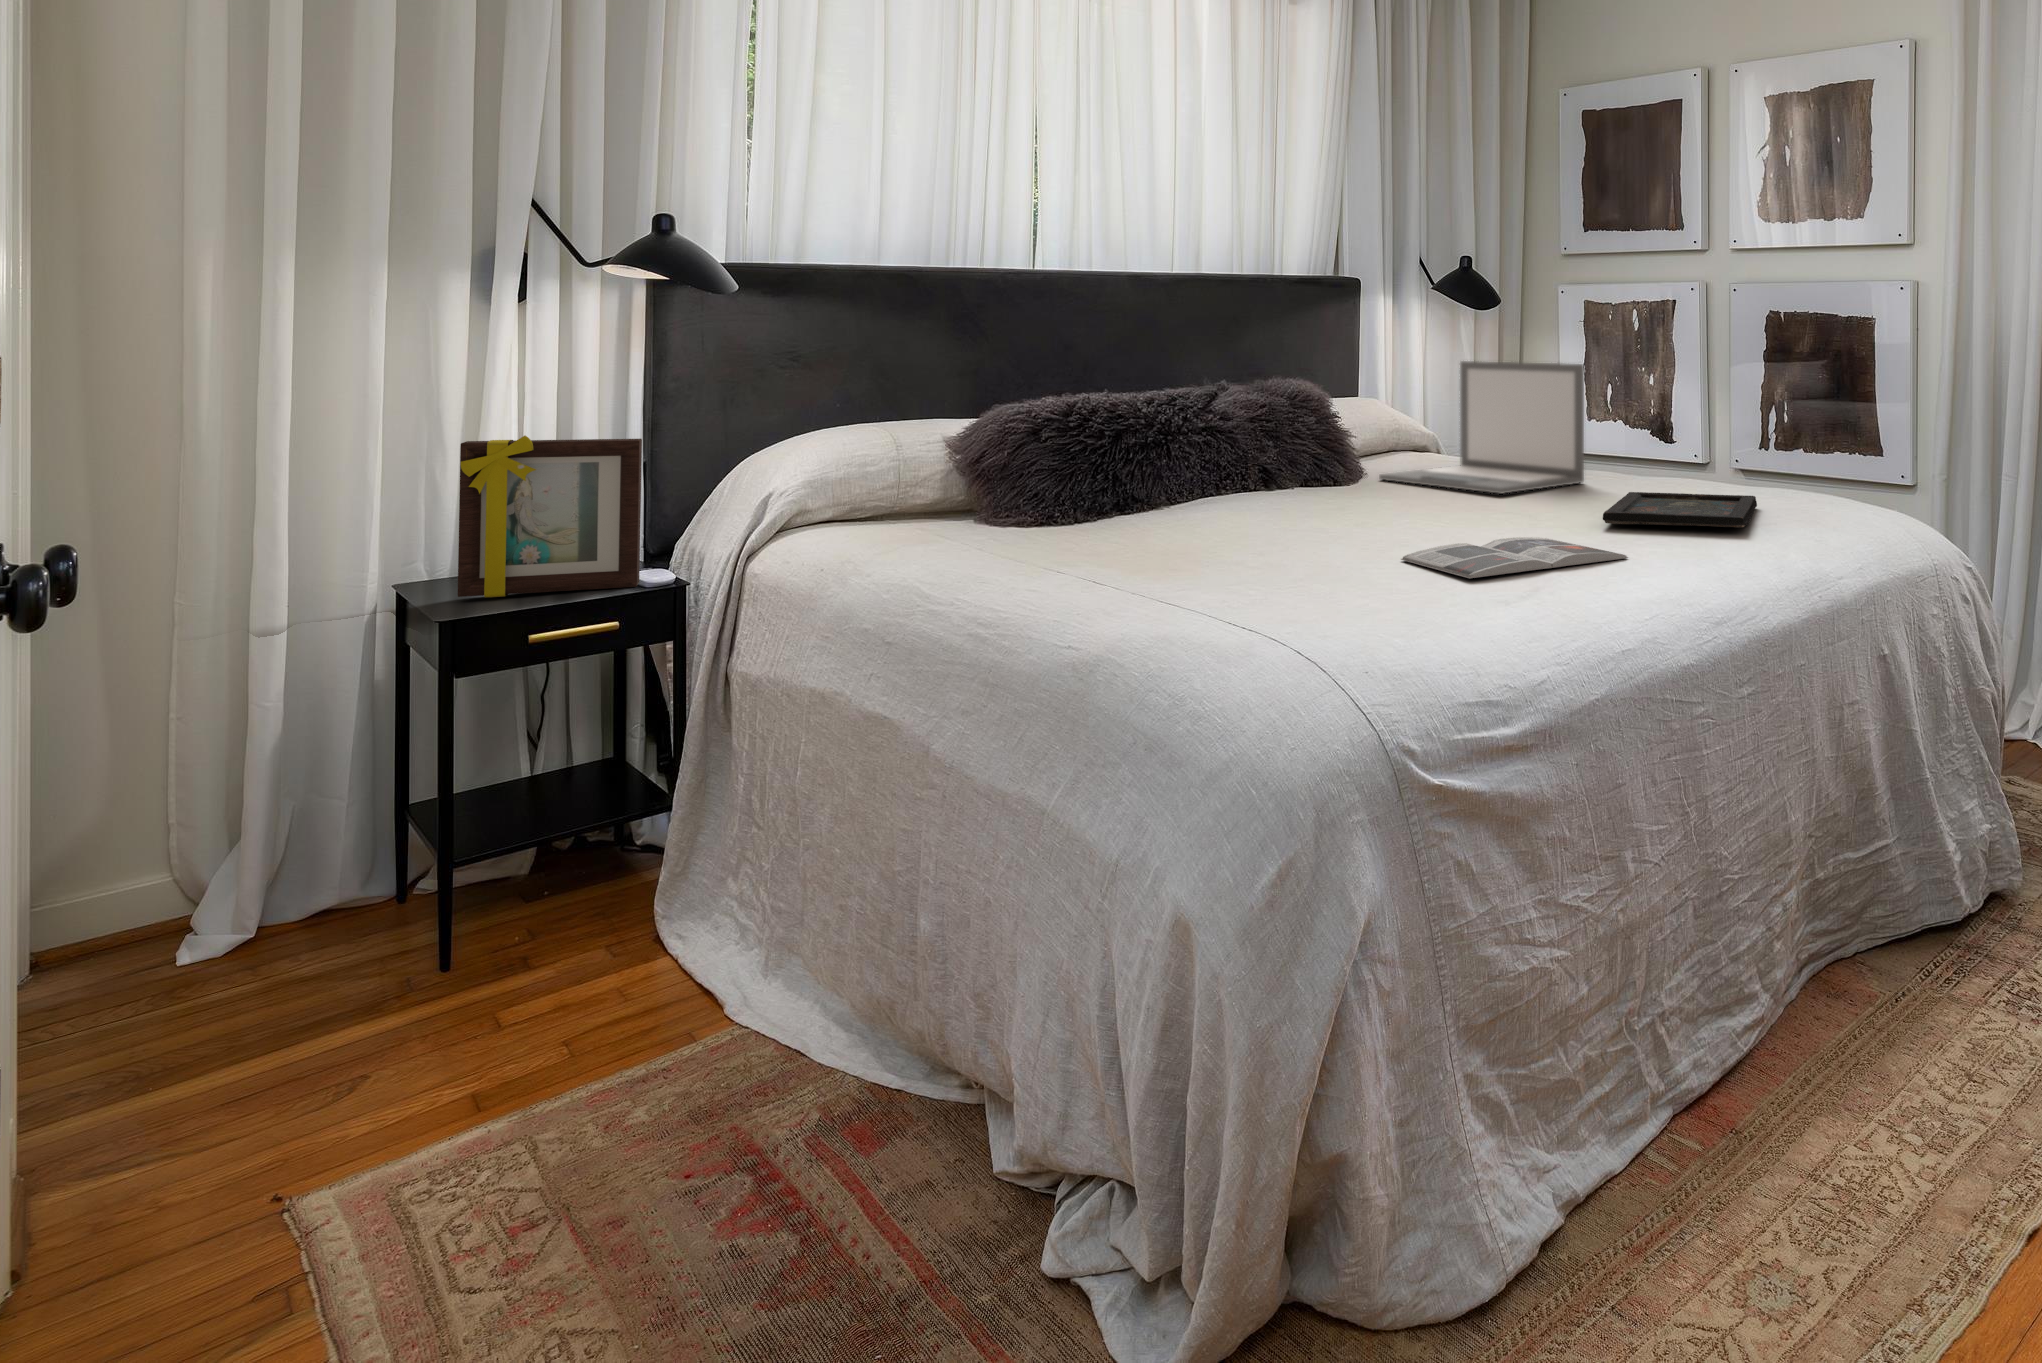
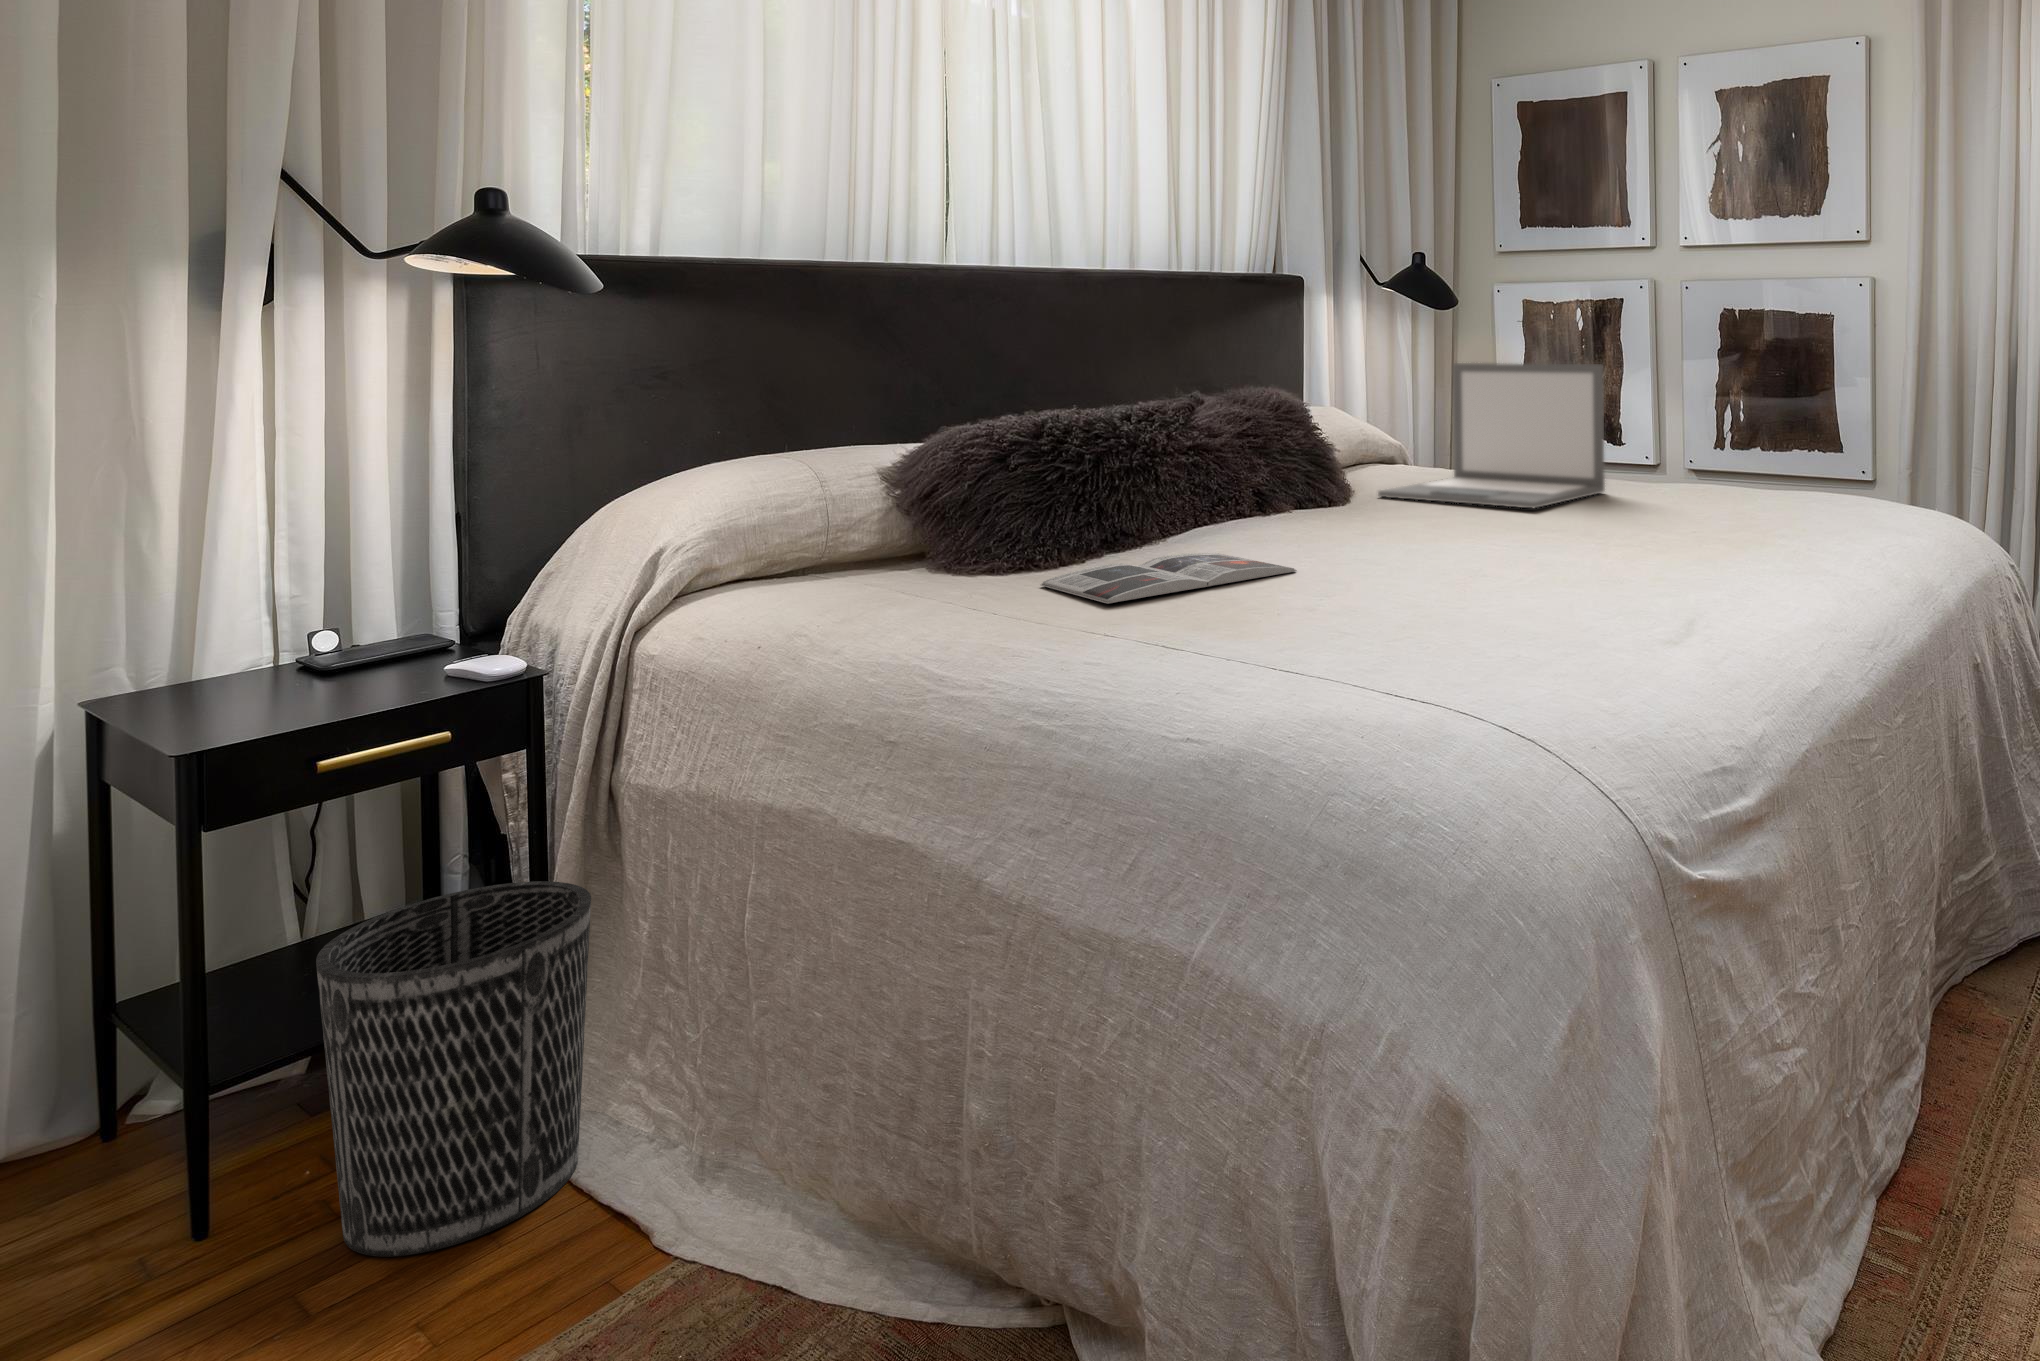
picture frame: present [458,436,642,598] -> none [195,481,467,707]
tray: present [1603,492,1757,527] -> none [1676,501,1840,538]
magazine: present [1401,537,1628,578] -> present [1040,553,1297,604]
wastebasket: none [519,745,708,1004] -> present [316,881,591,1257]

